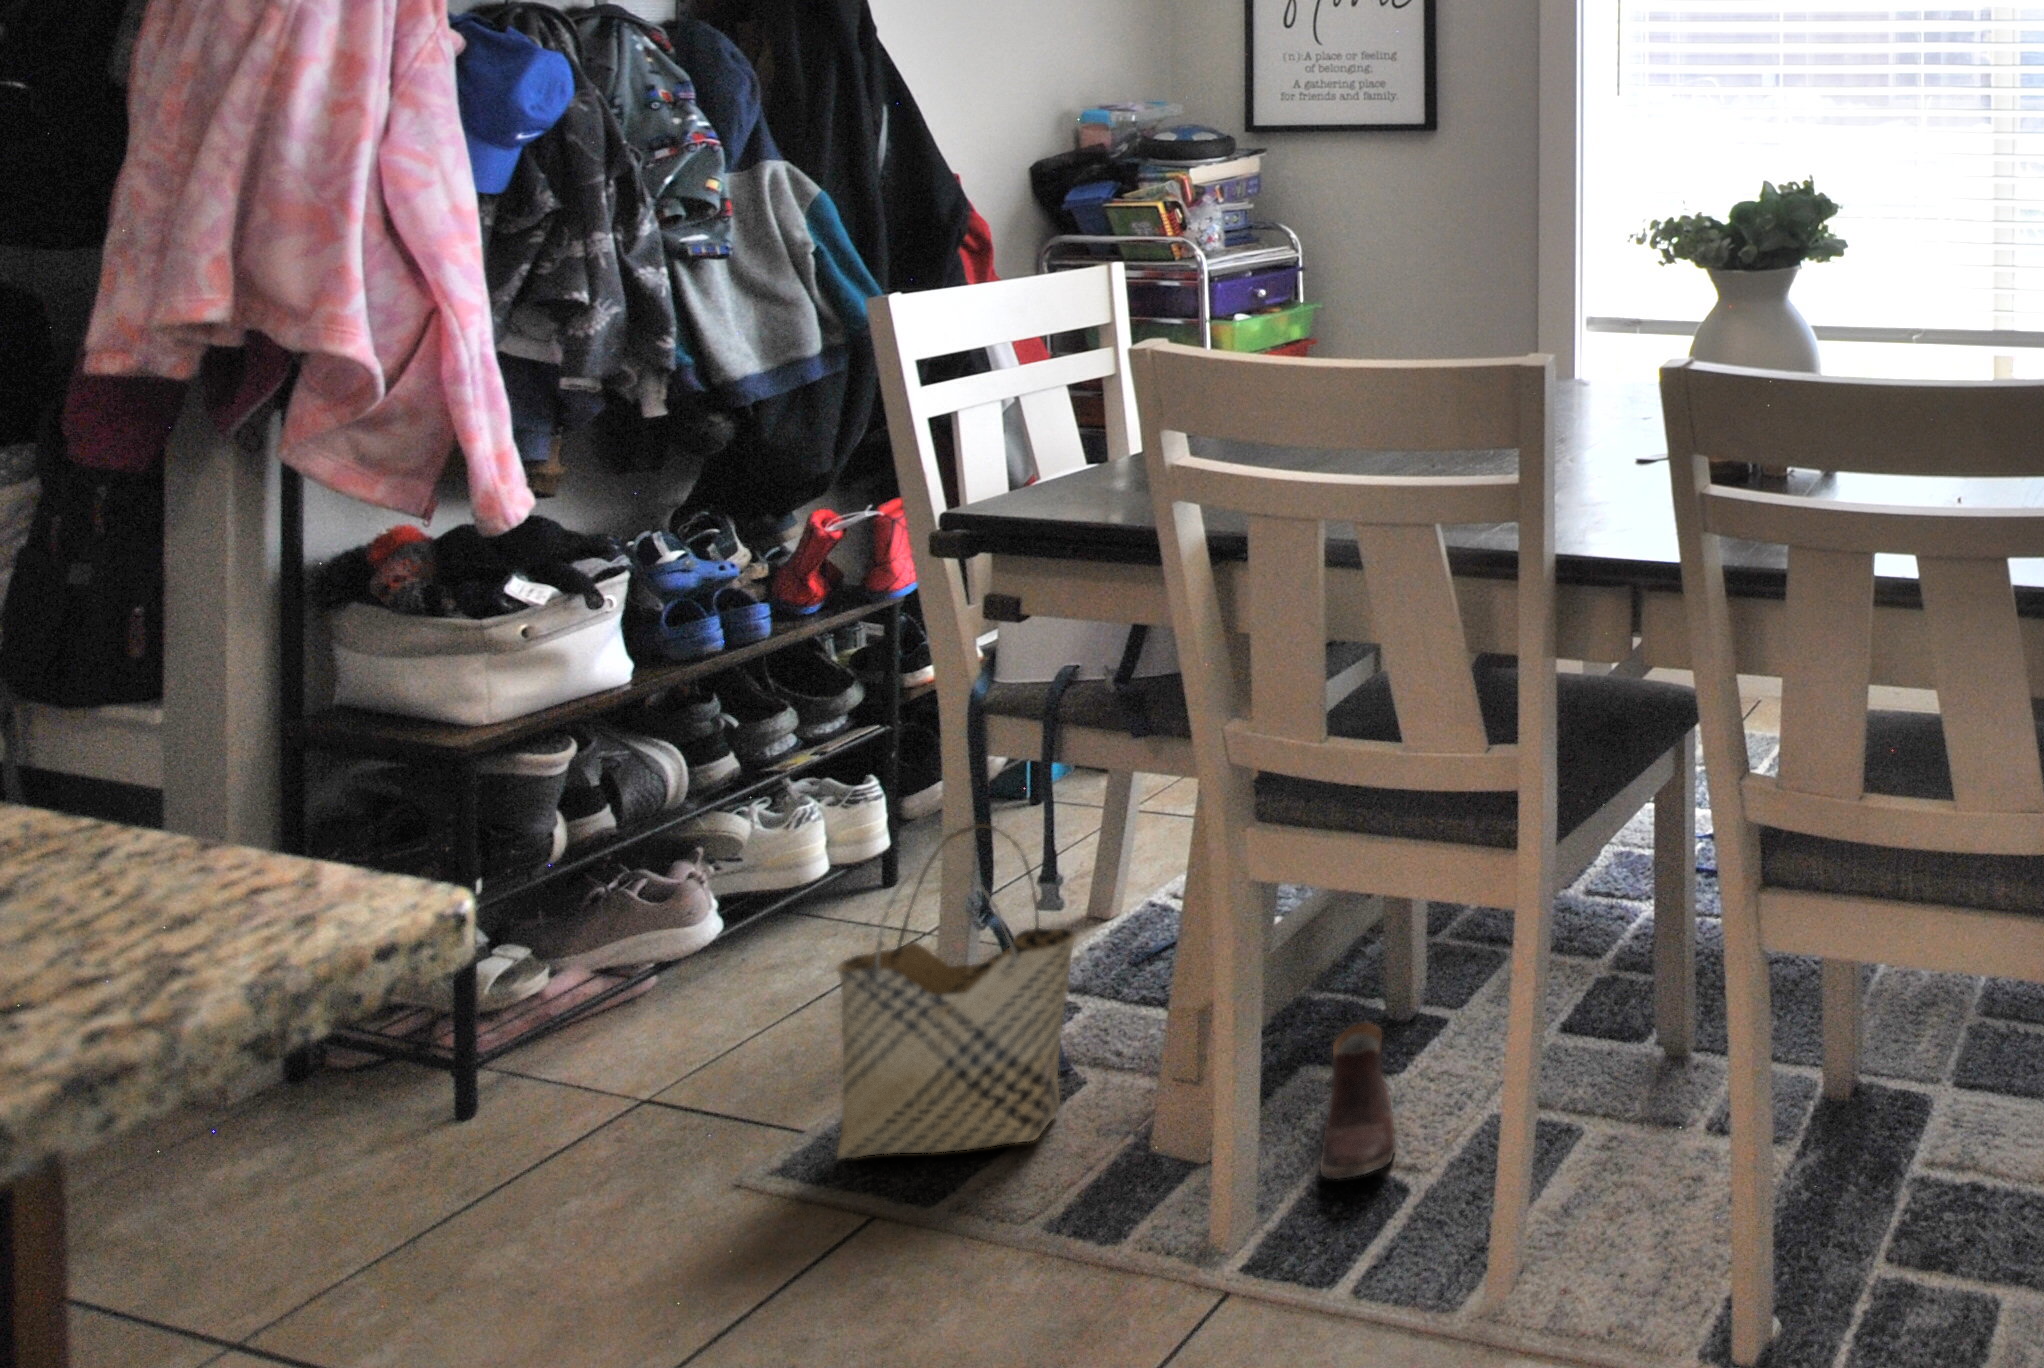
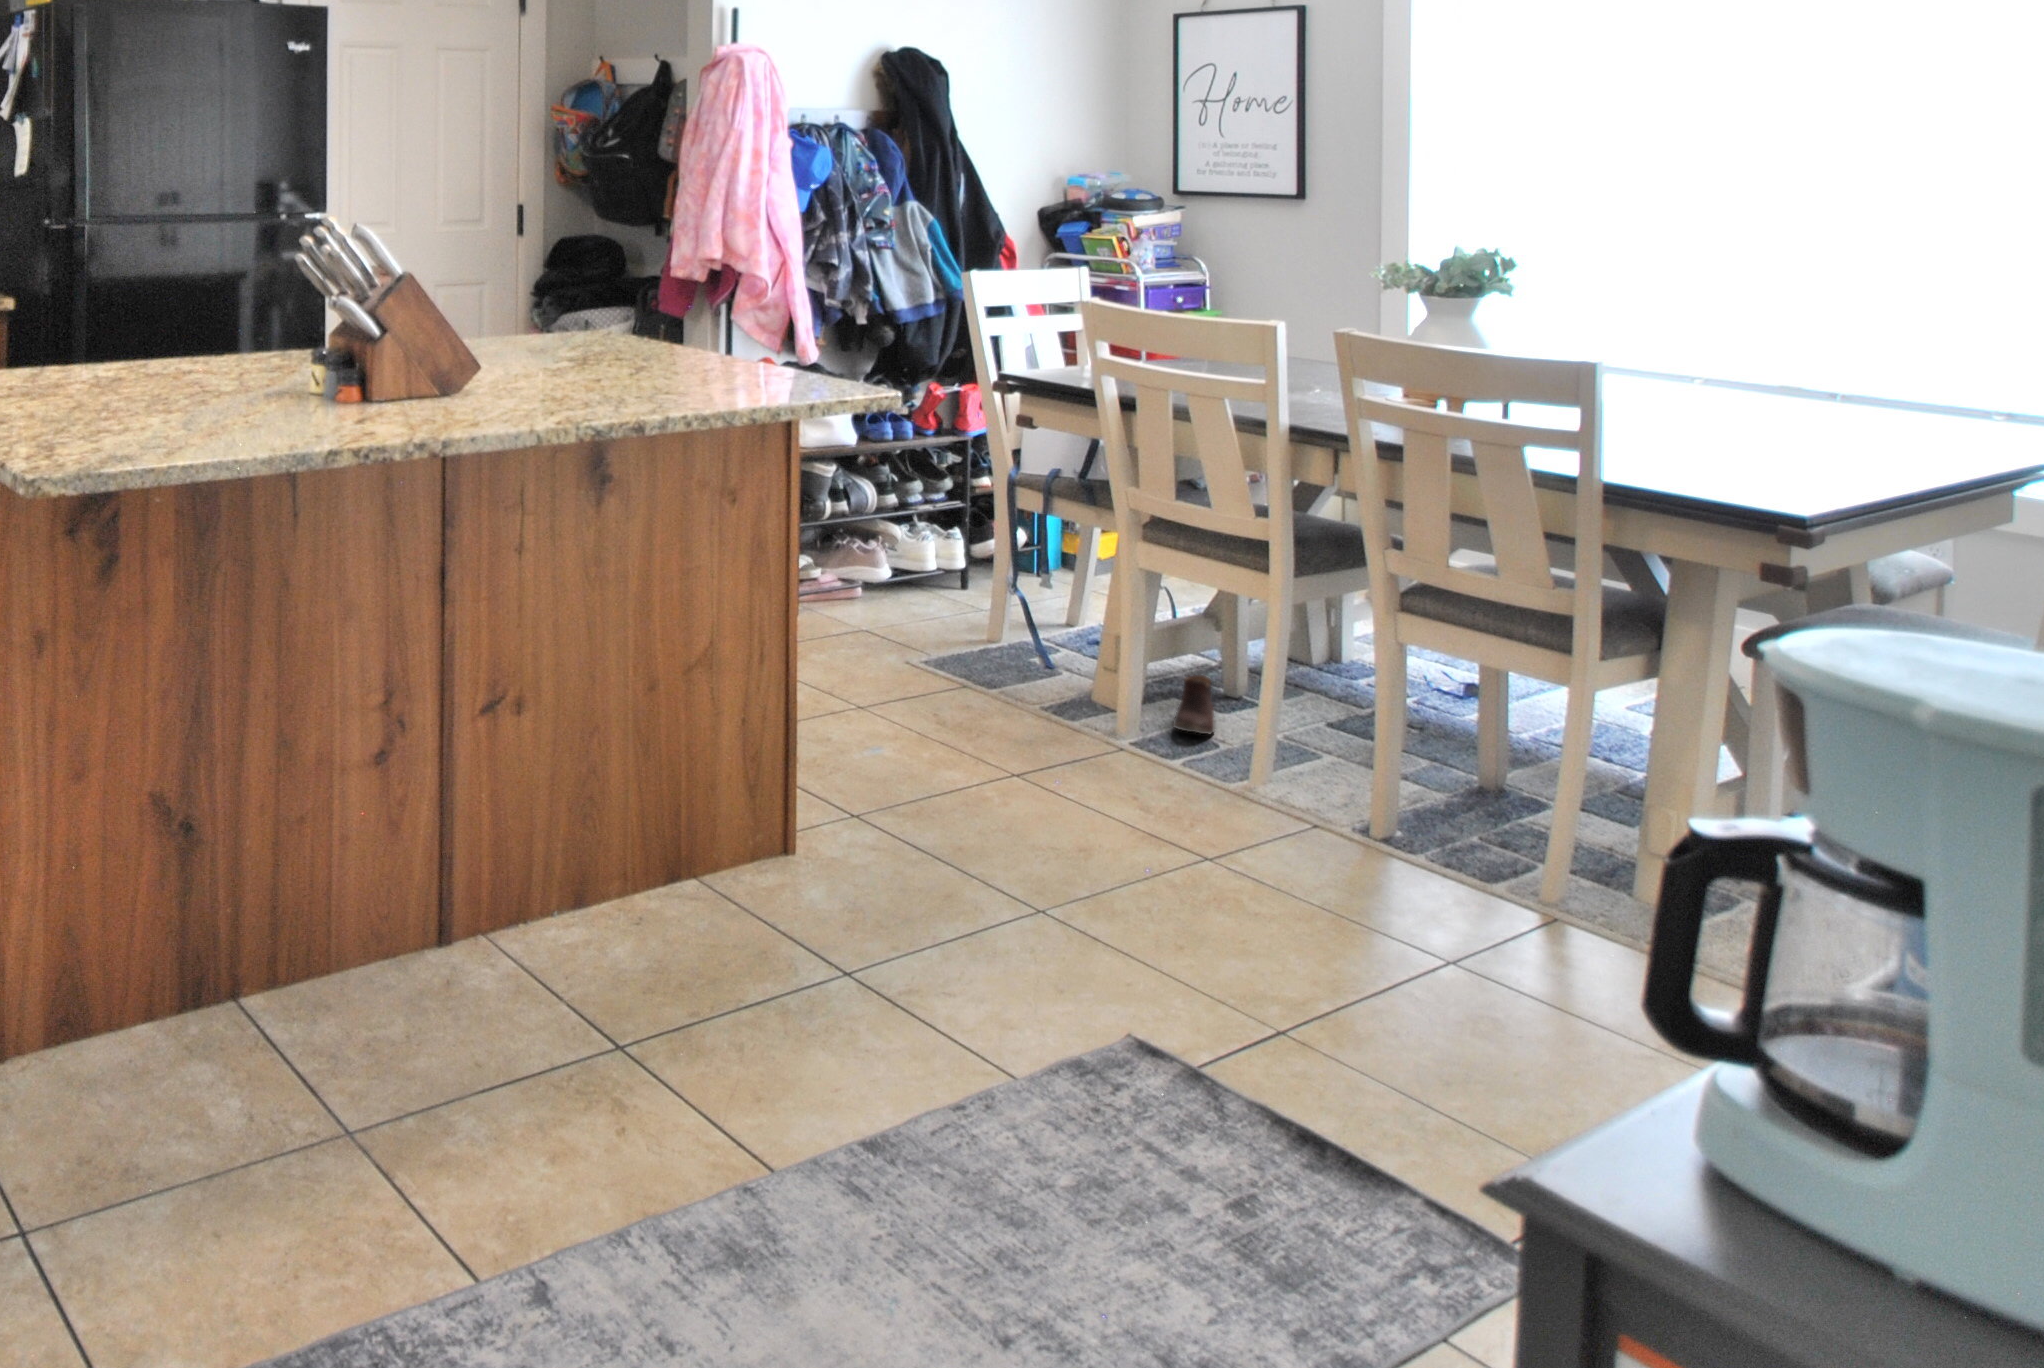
woven basket: present [836,824,1075,1159] -> none [949,532,1056,682]

